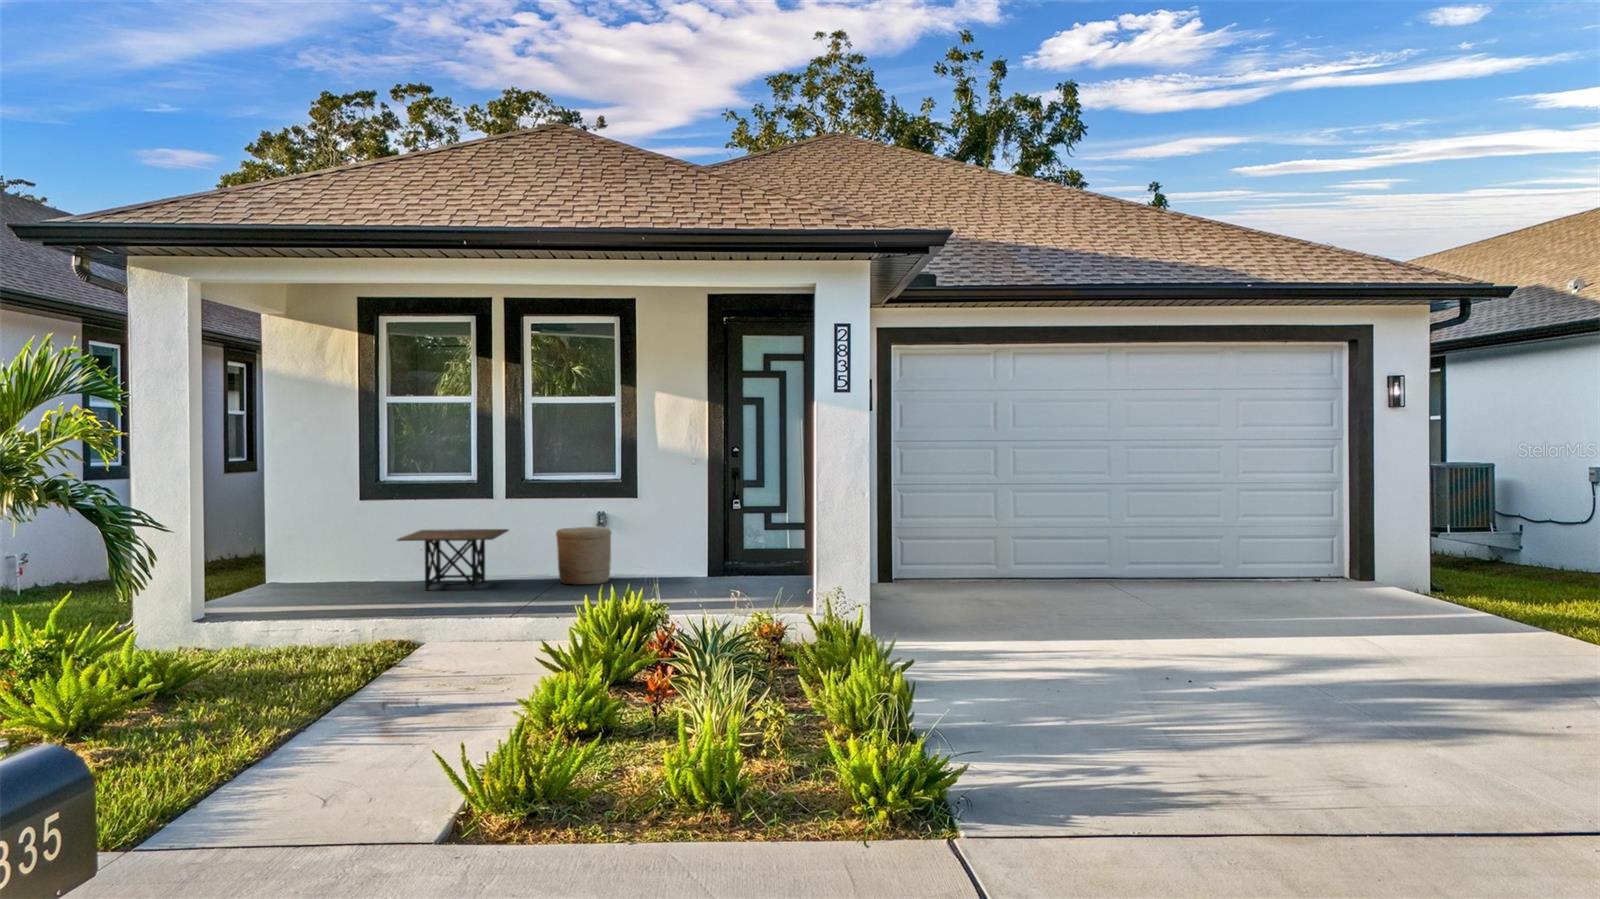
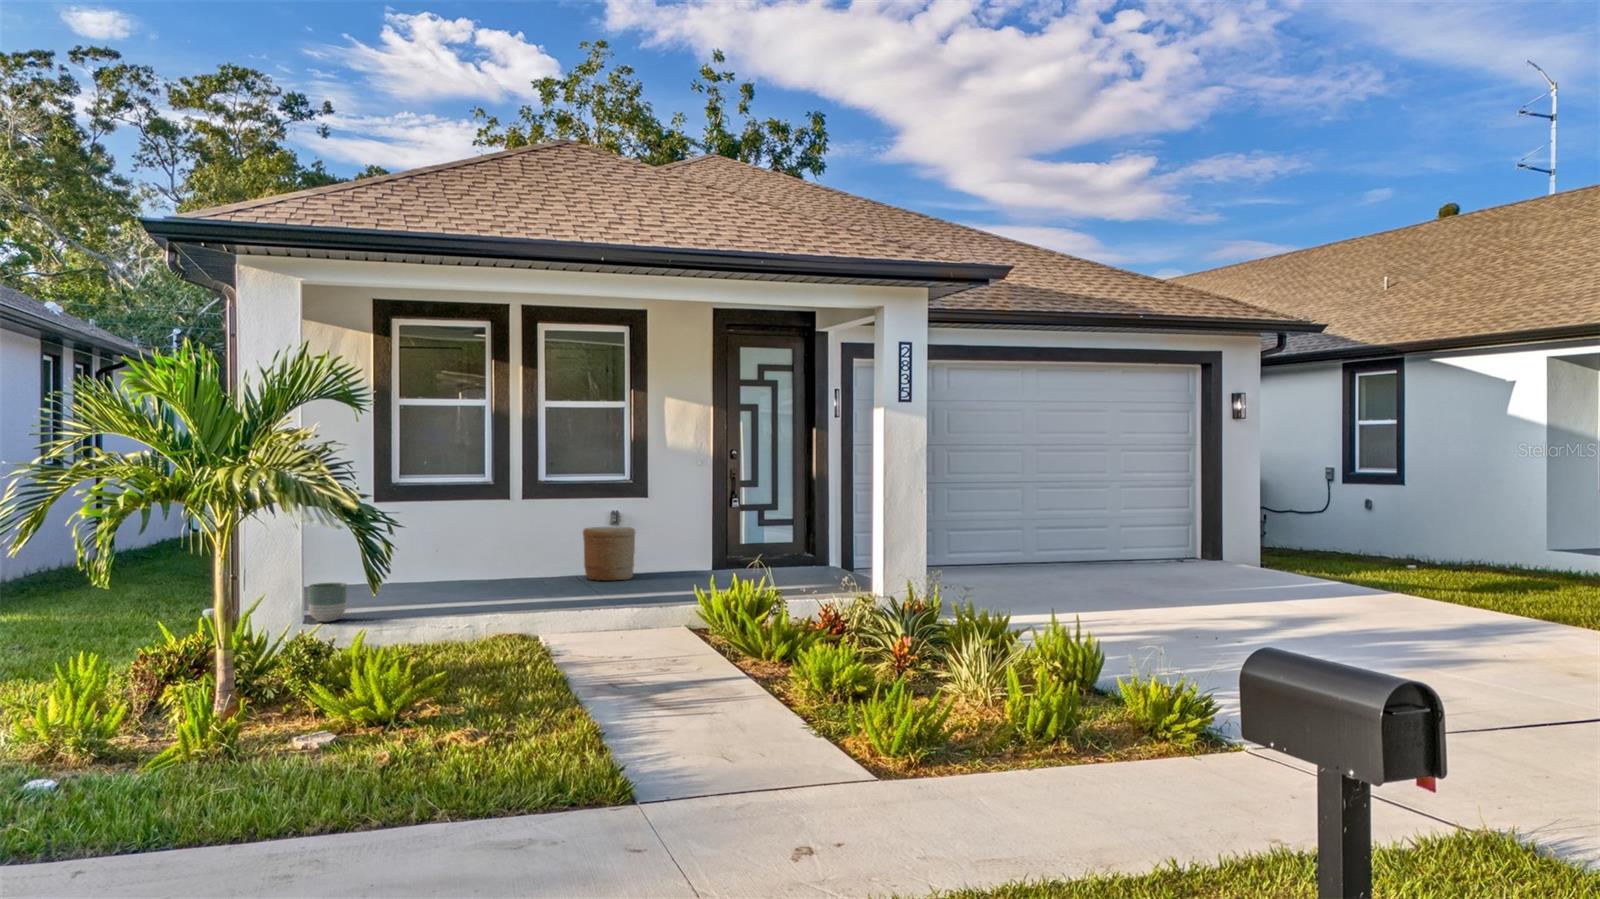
side table: present [397,529,508,590] -> none [440,530,542,591]
planter: none [209,580,249,619] -> present [308,583,347,622]

